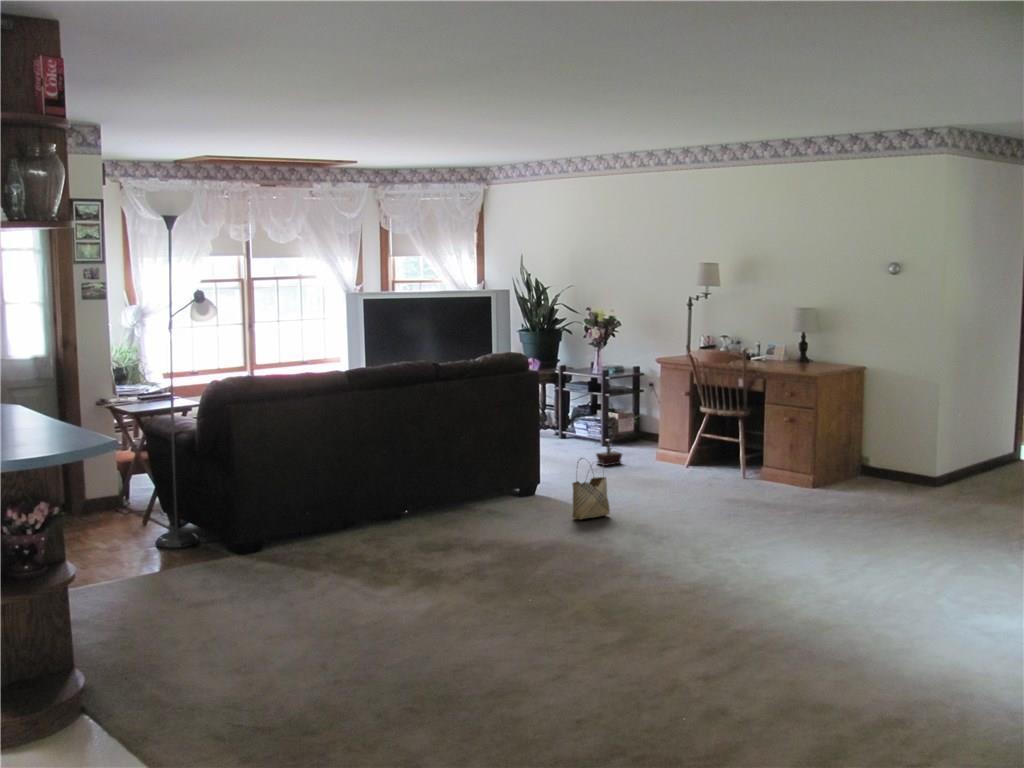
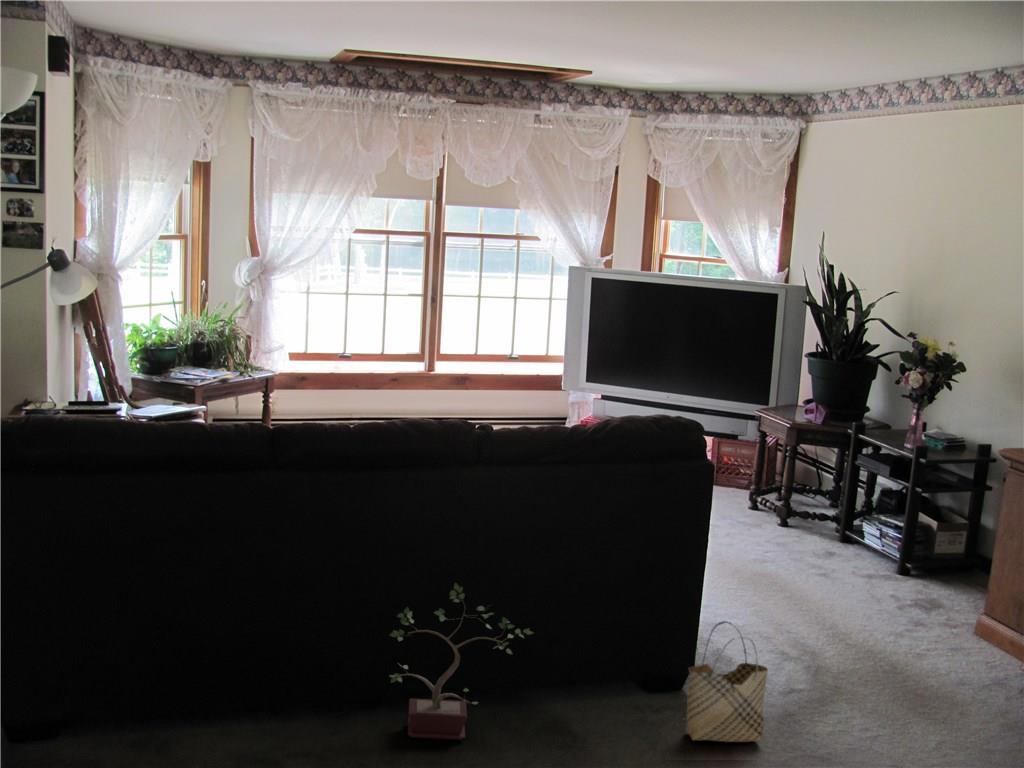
potted plant: present [594,405,628,466] -> present [390,583,533,740]

